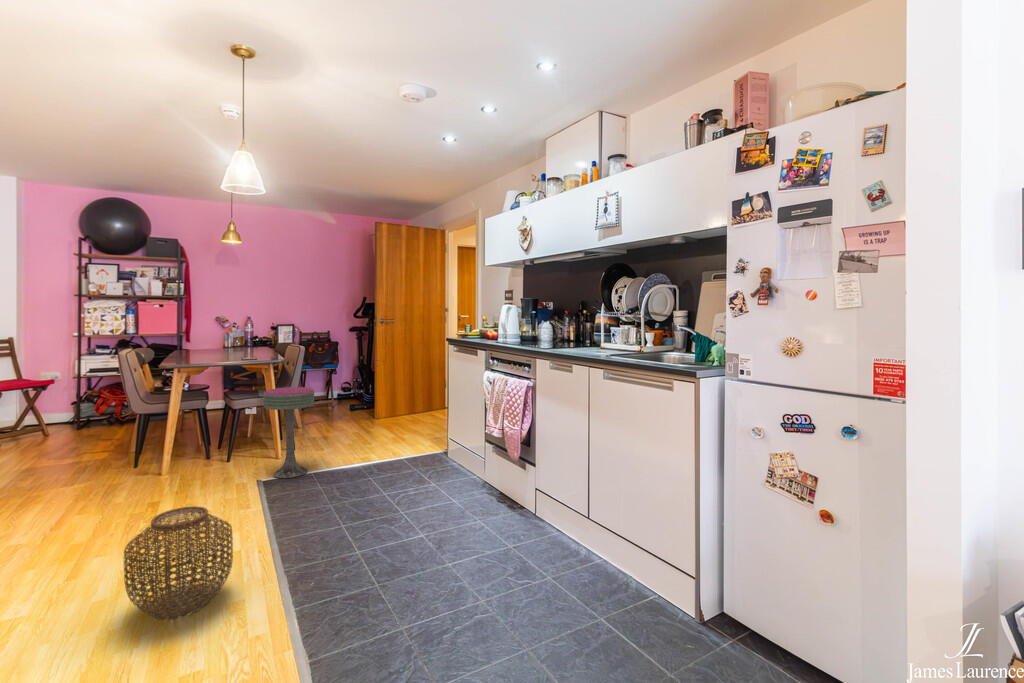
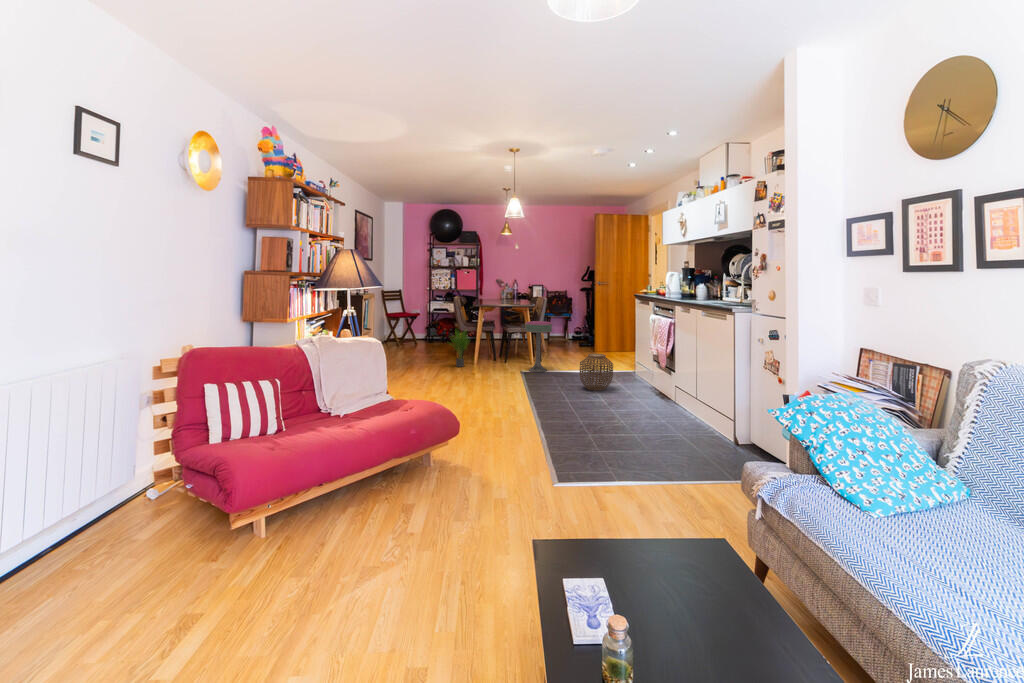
potted plant: none [77,407,152,488] -> present [452,332,468,367]
woven basket: present [124,506,233,619] -> present [579,354,613,391]

